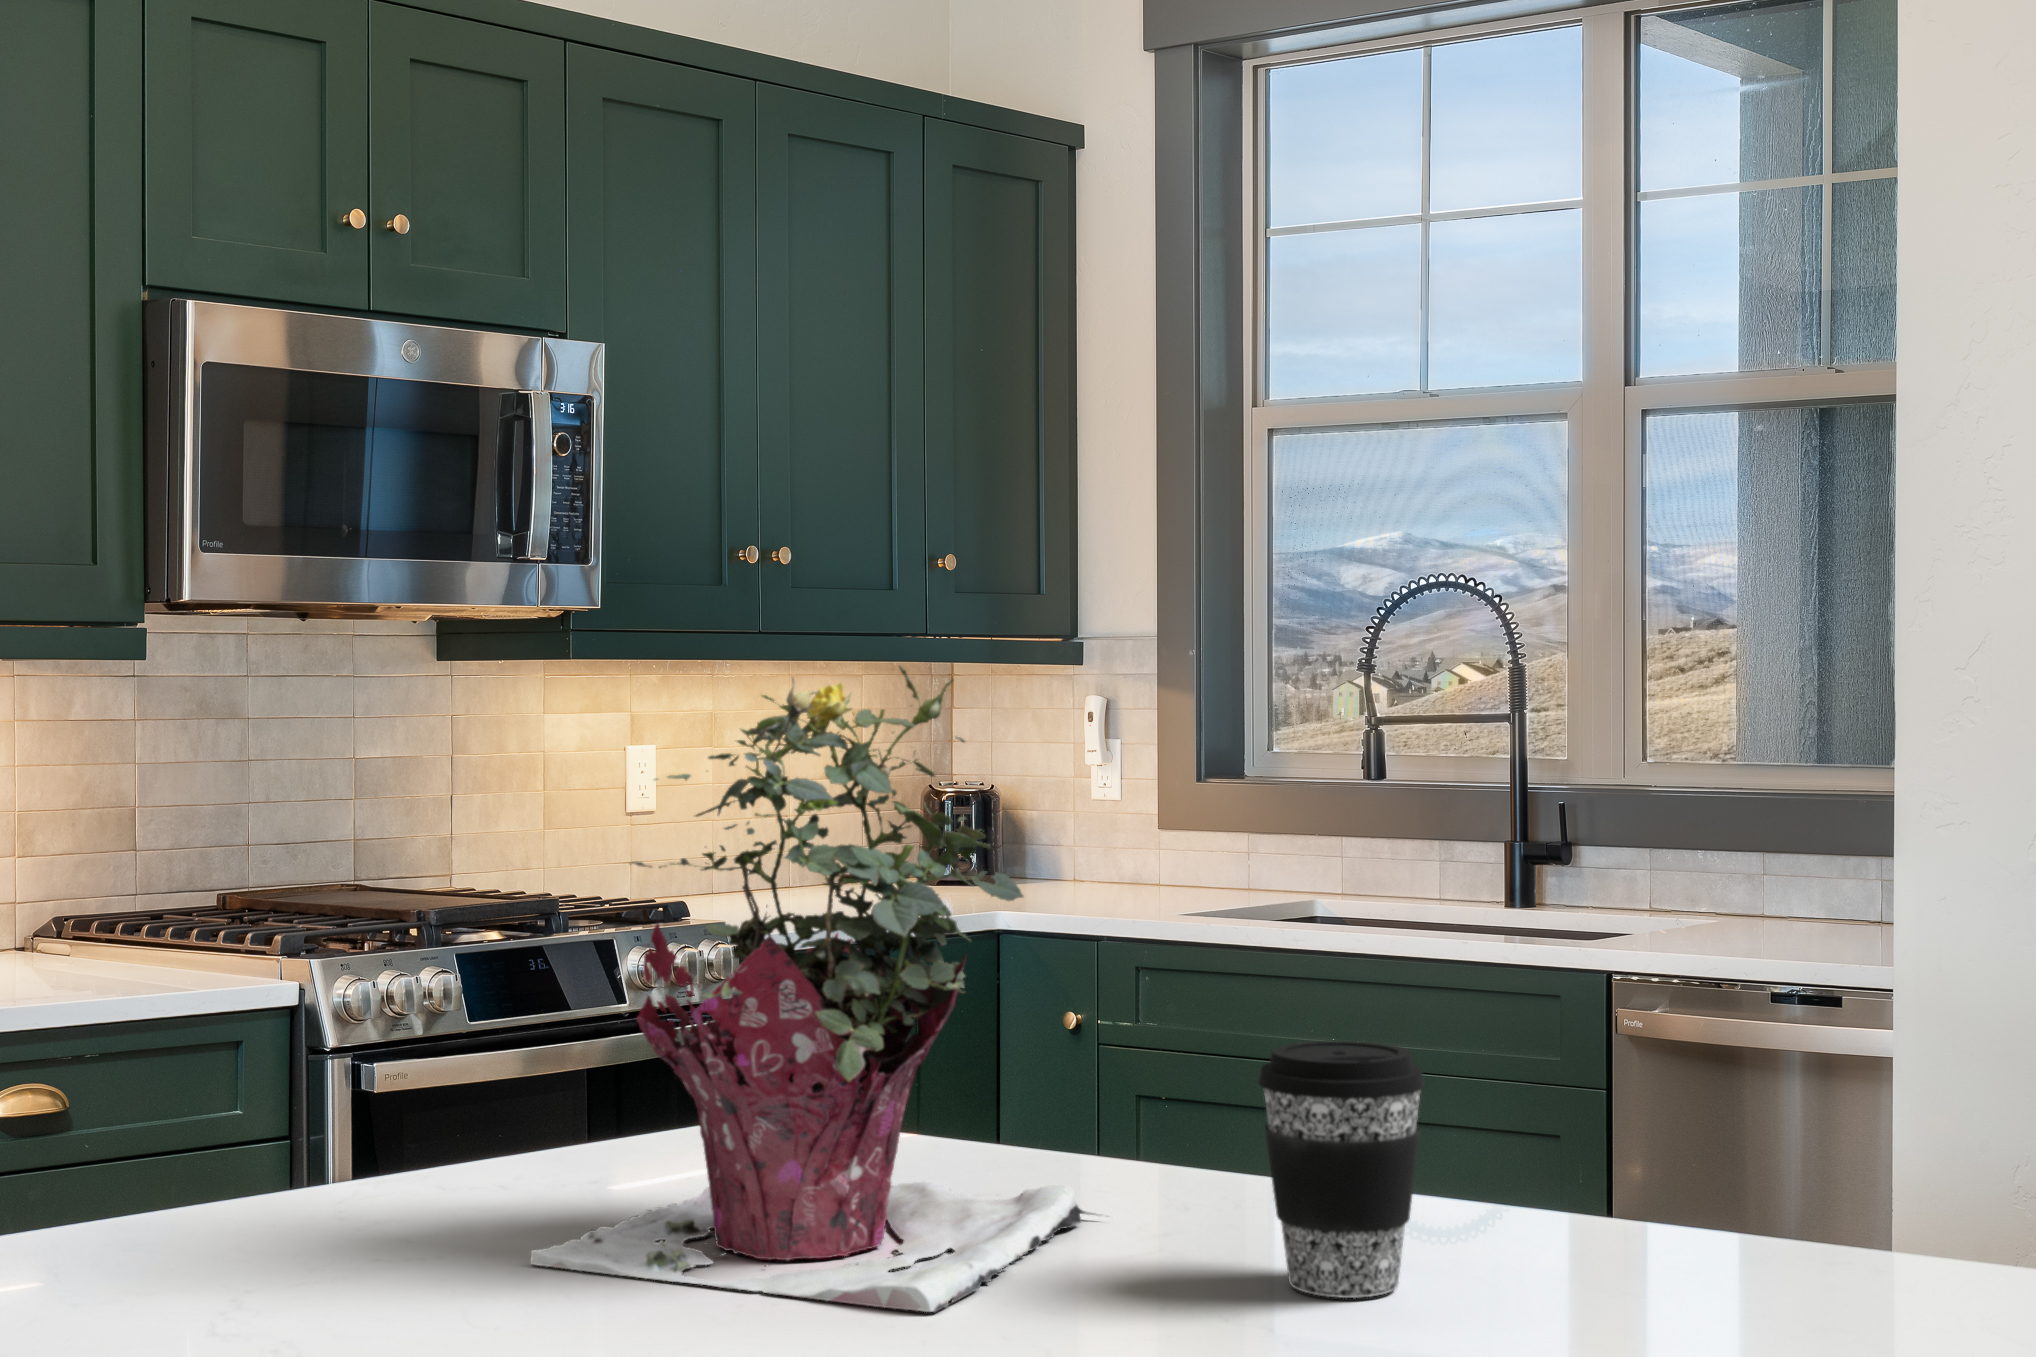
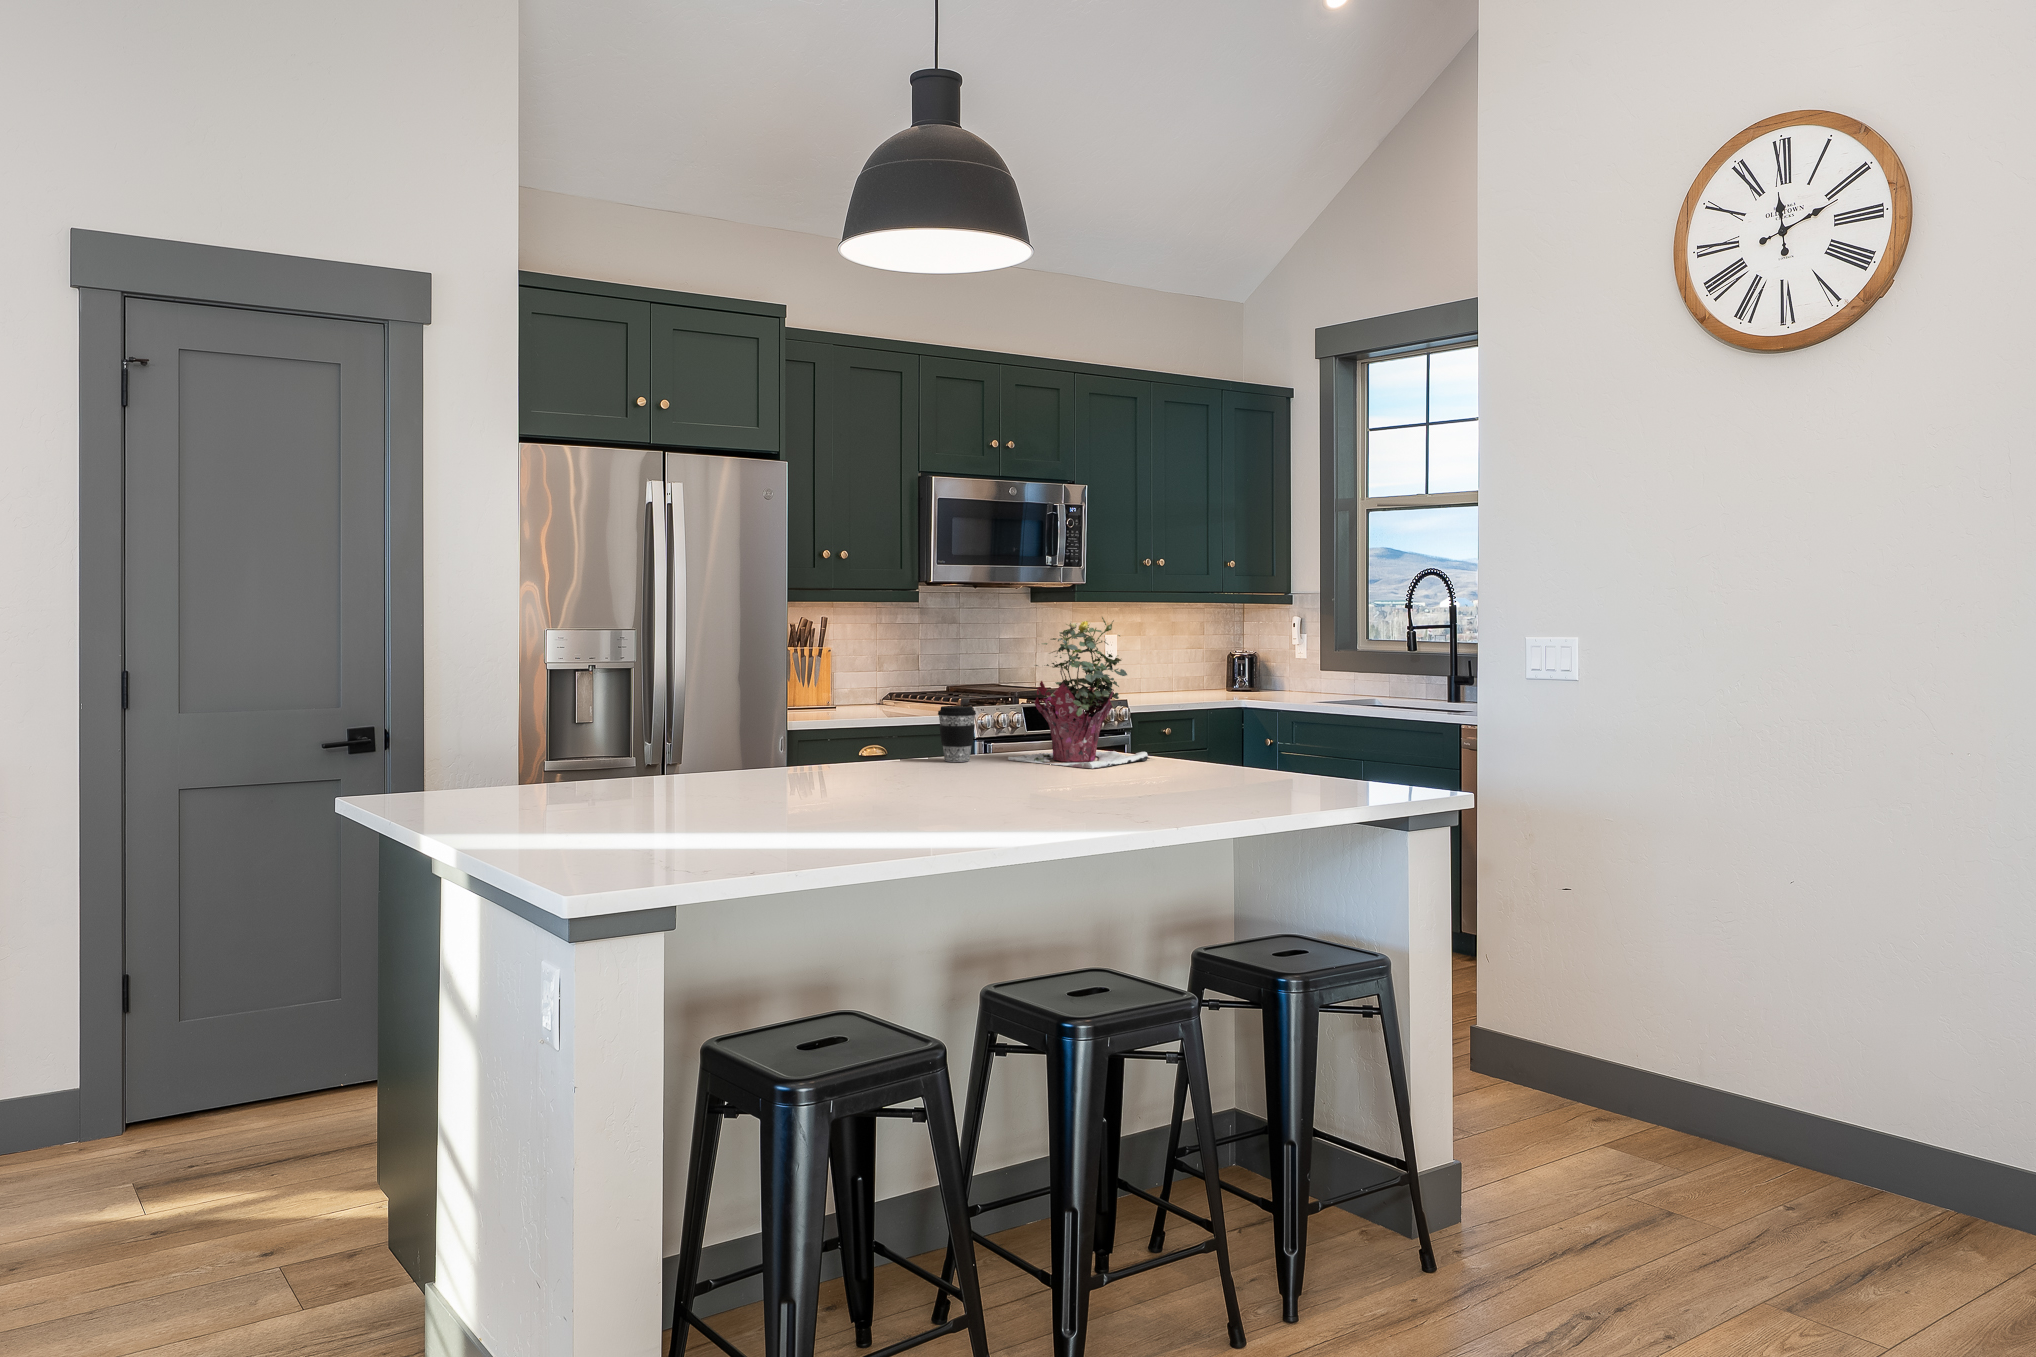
coffee cup: present [1259,1041,1425,1298] -> present [938,706,976,762]

